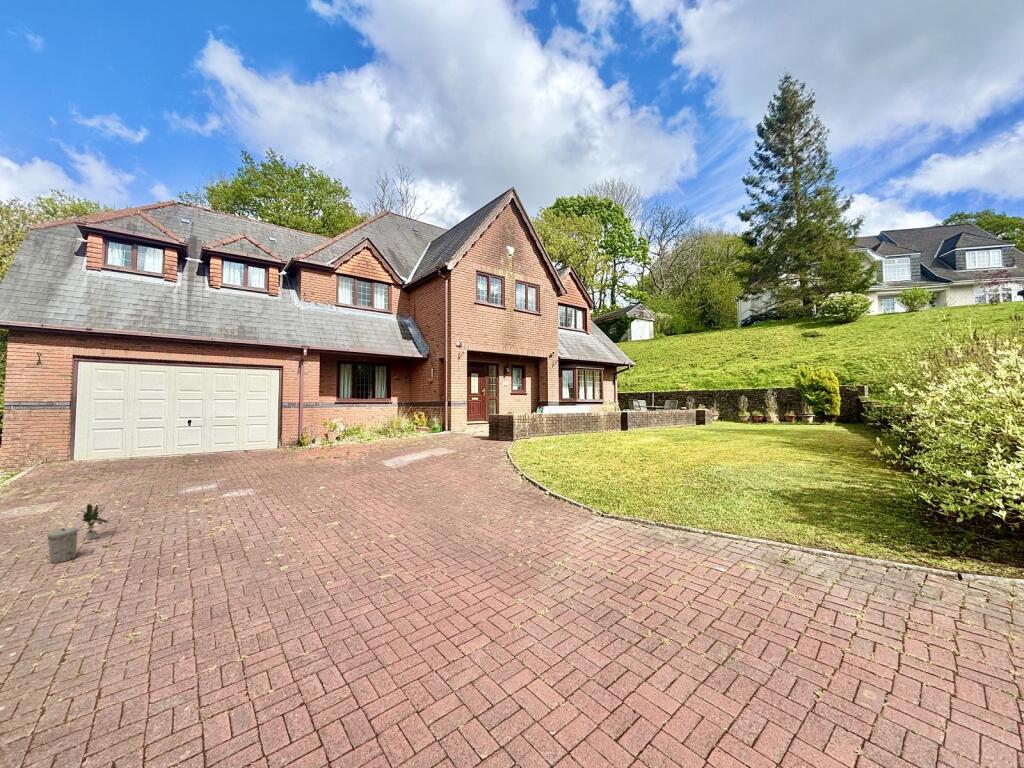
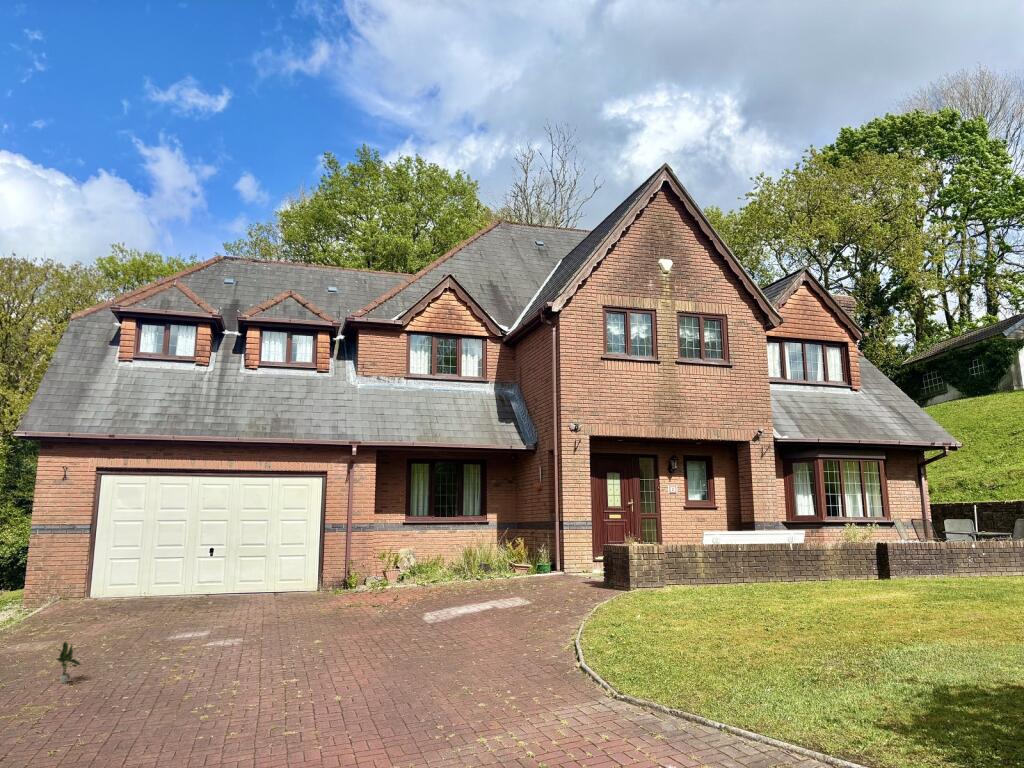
trash can: present [47,528,78,563] -> none [22,665,48,702]

